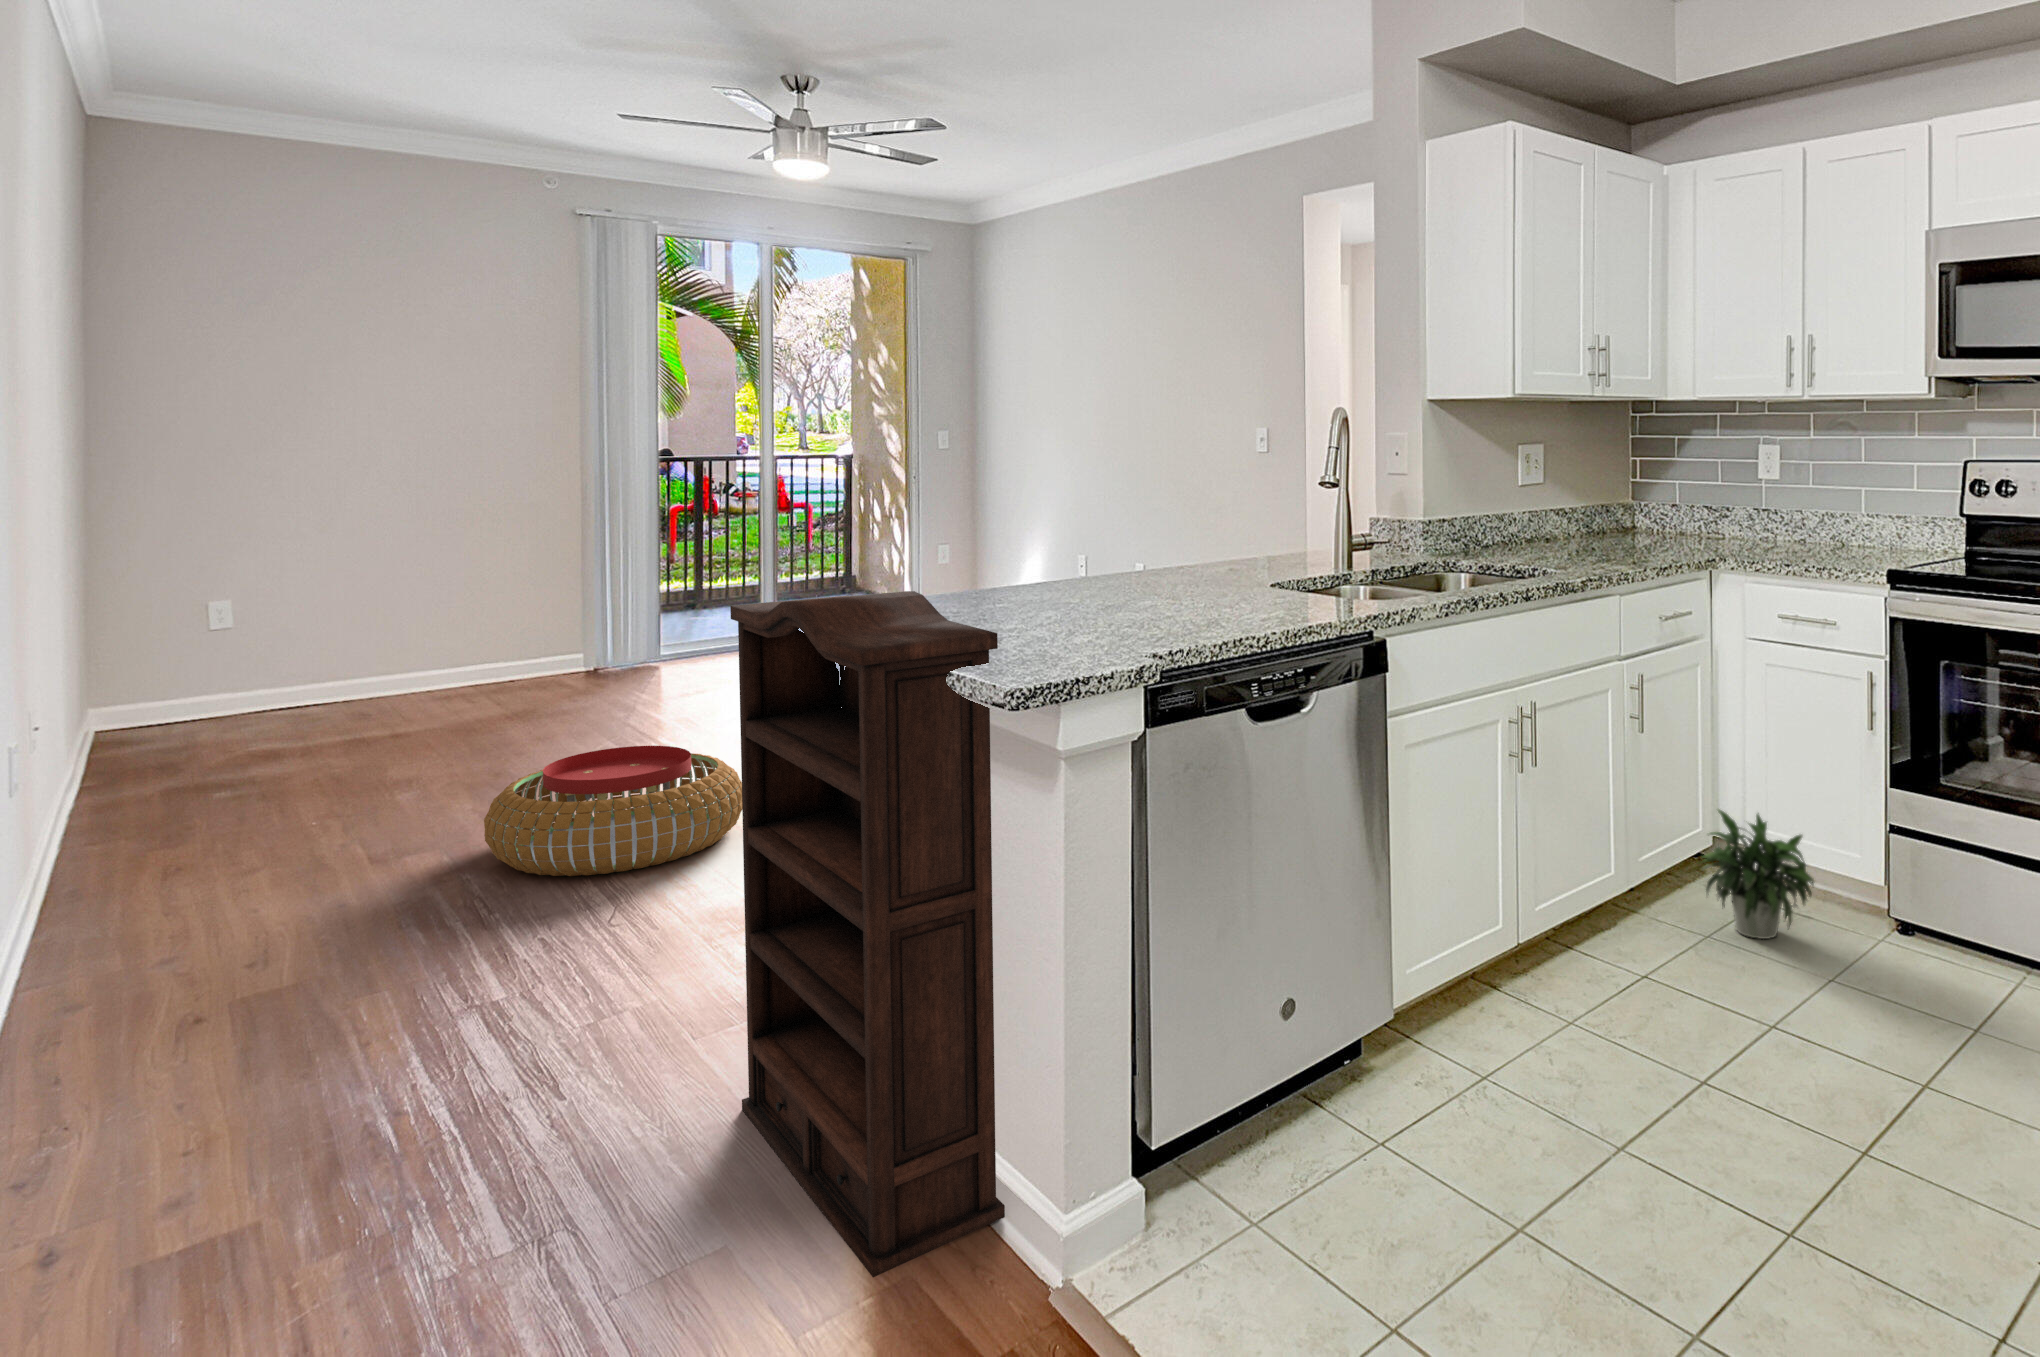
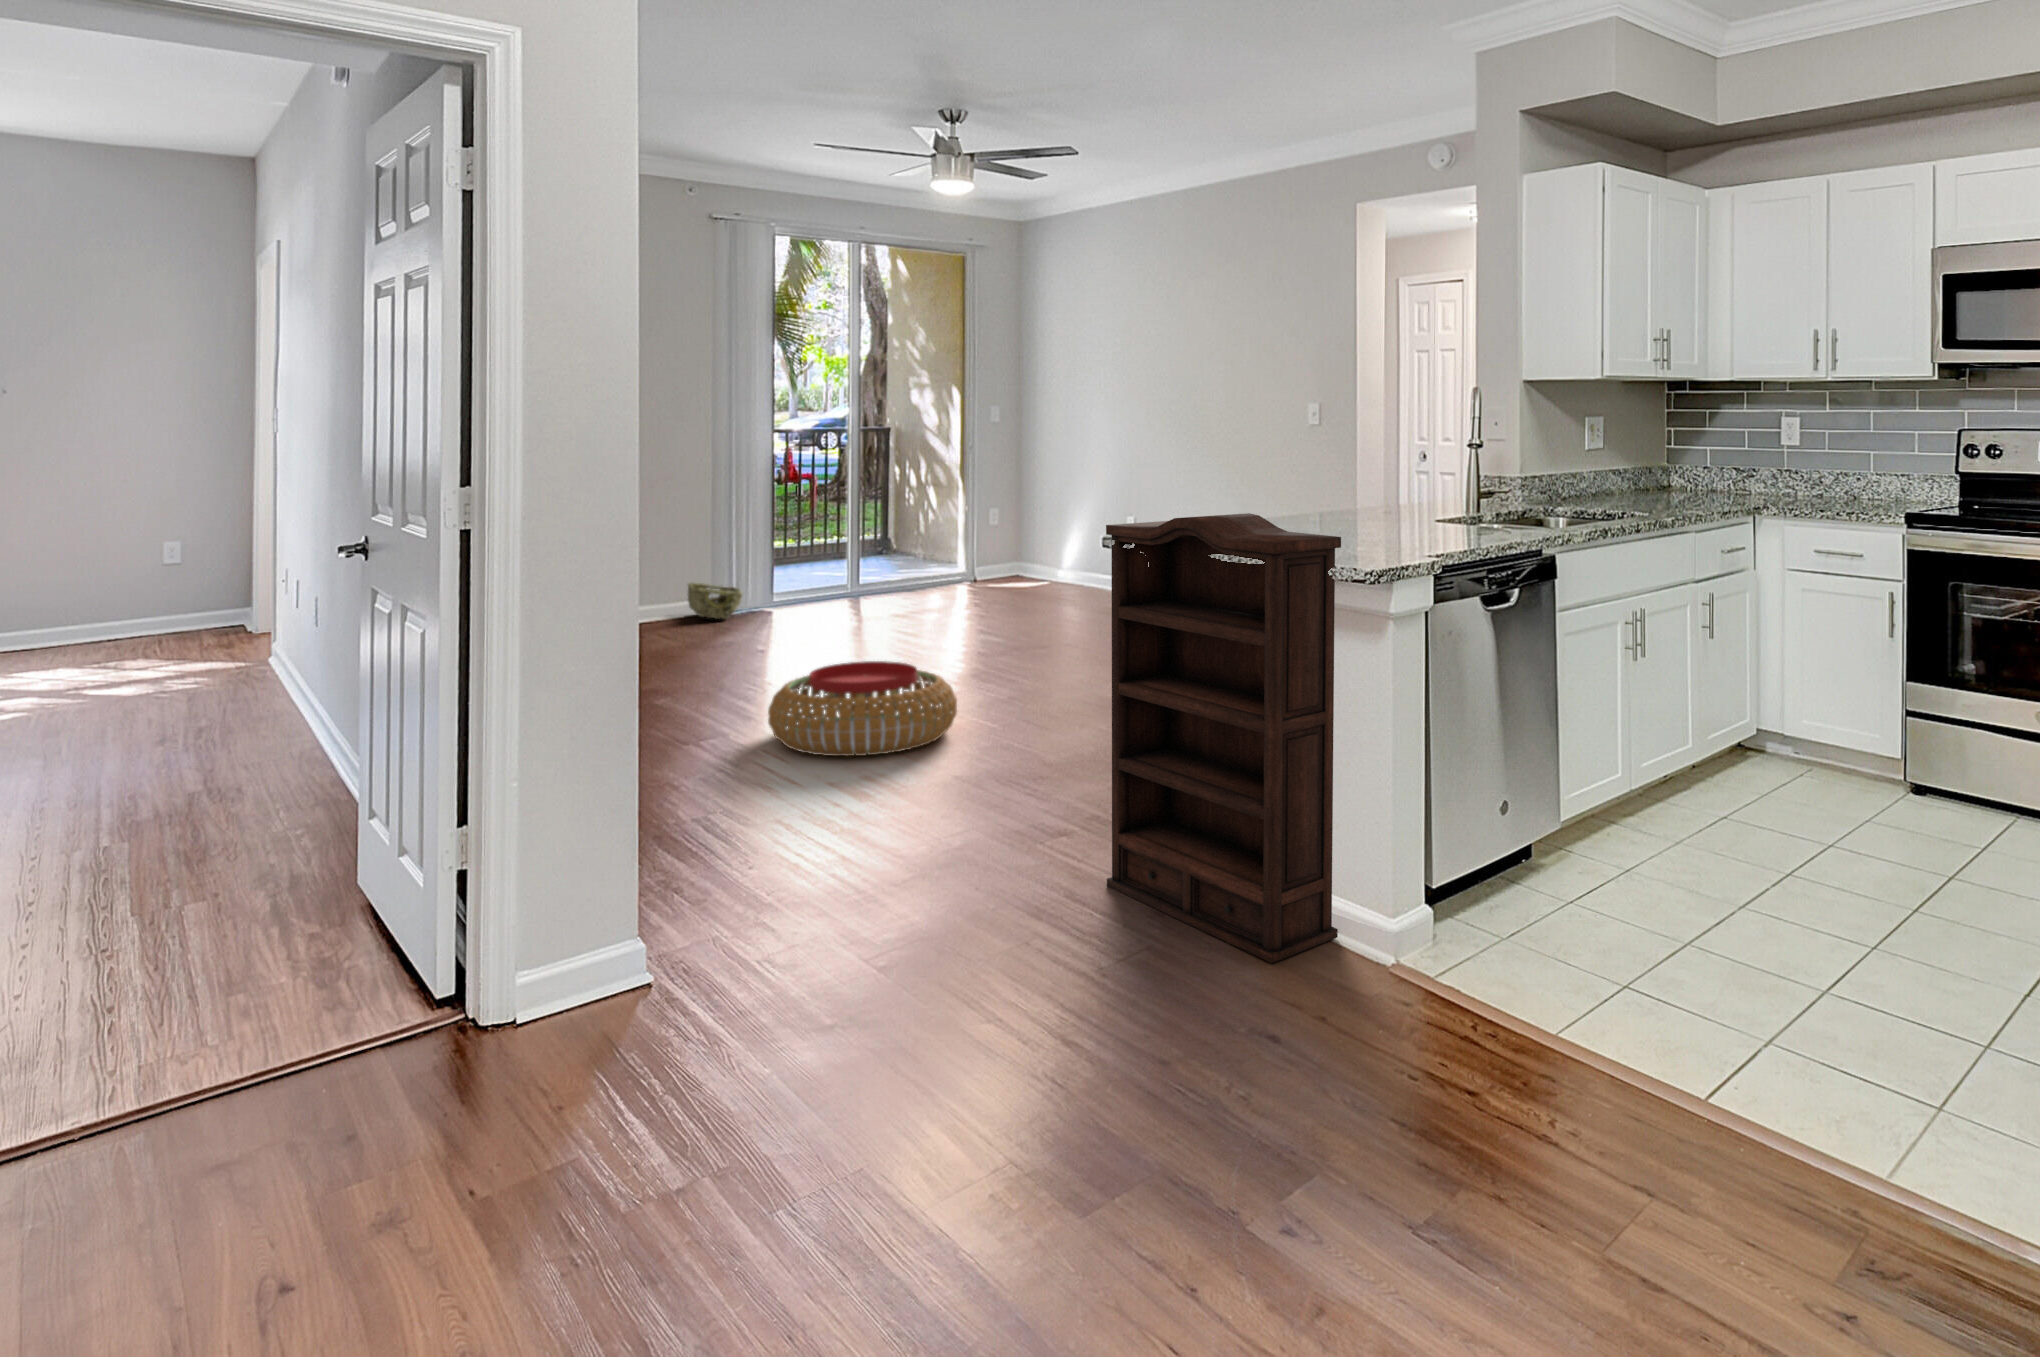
woven basket: none [559,629,626,672] -> present [688,583,742,619]
potted plant: present [1701,810,1814,939] -> none [1753,701,1846,798]

